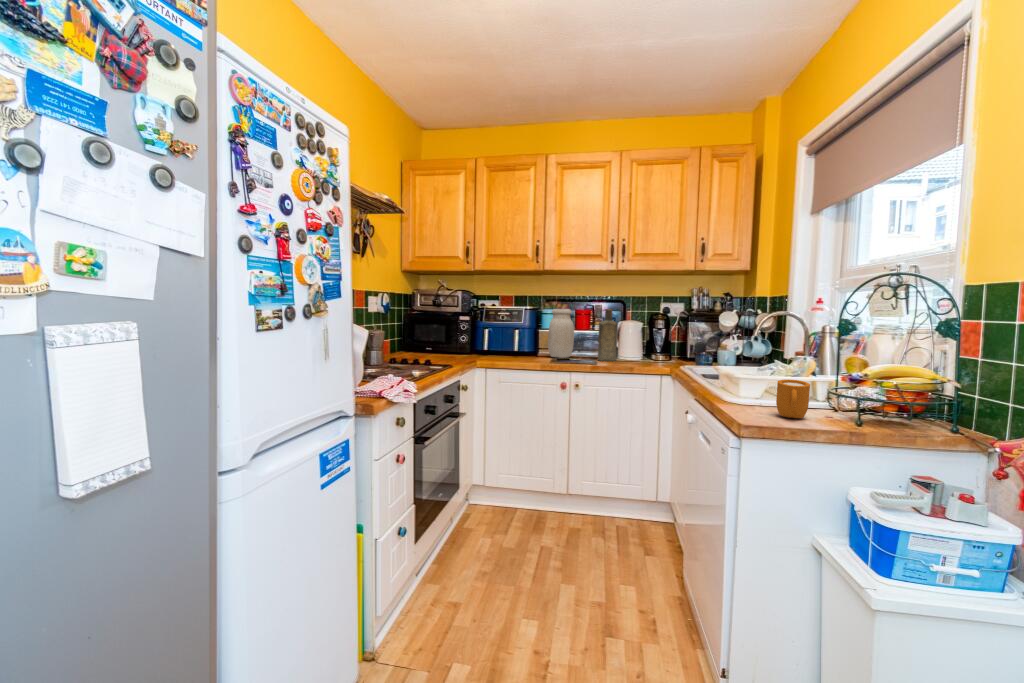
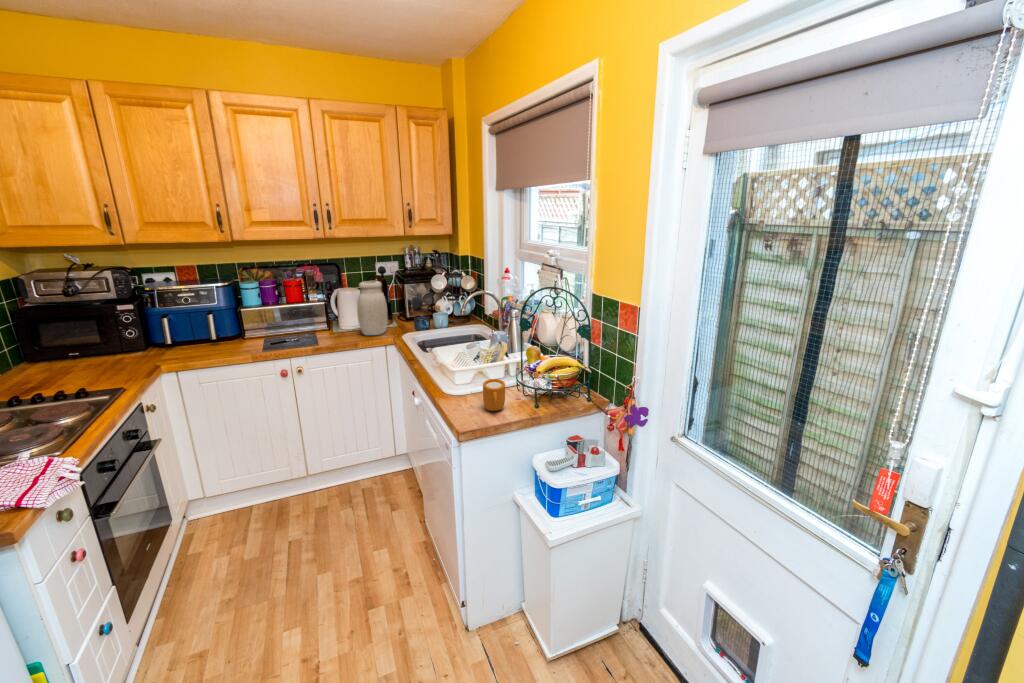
jar: present [548,309,574,358] -> present [357,281,388,335]
bottle: present [598,309,618,361] -> none [313,282,338,338]

